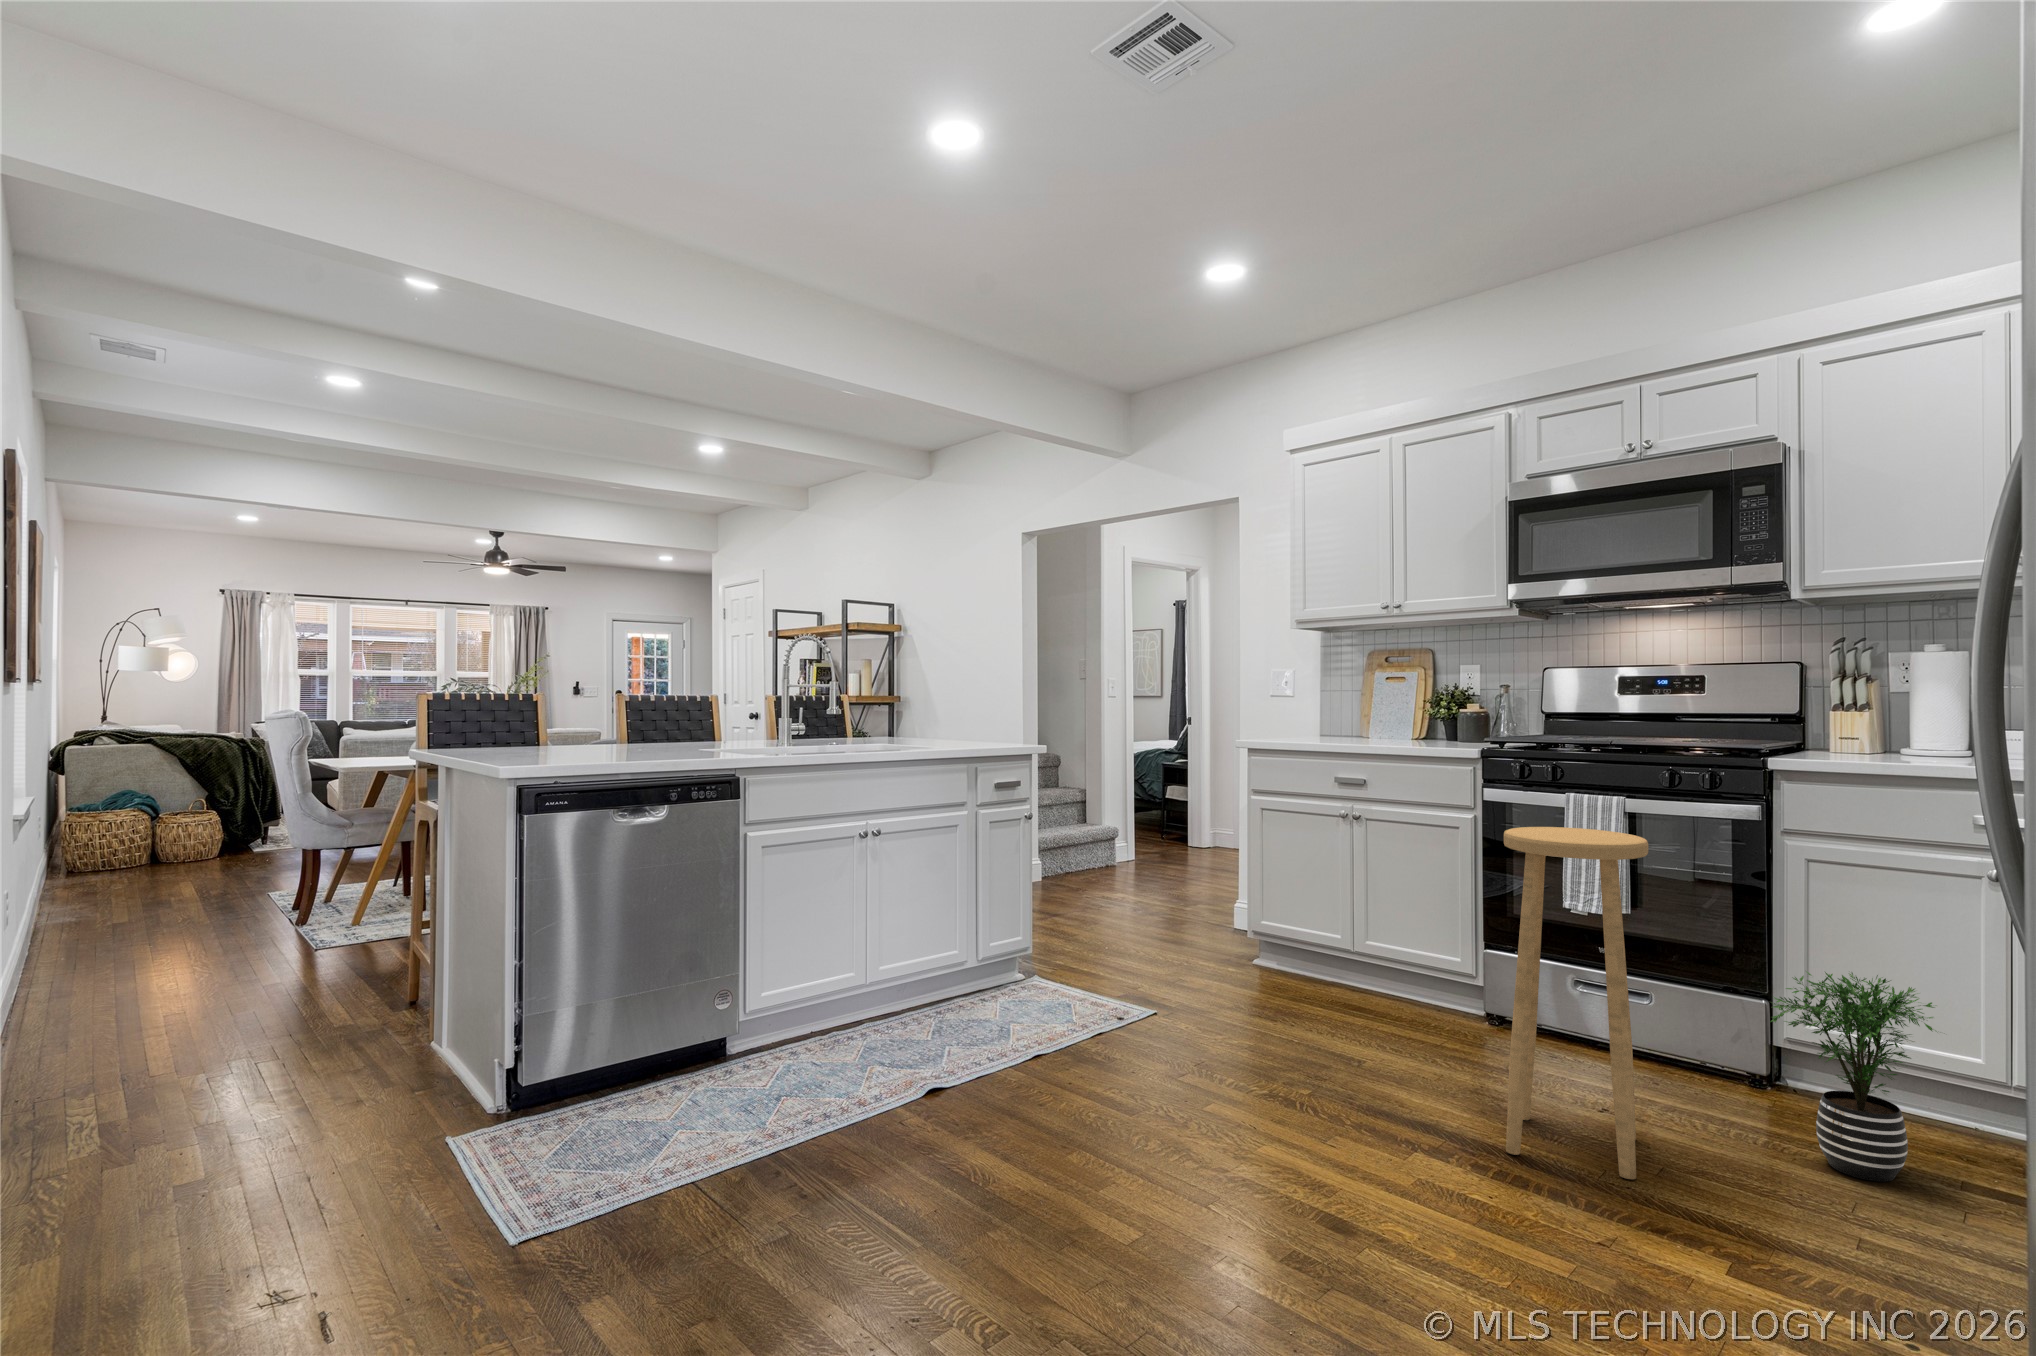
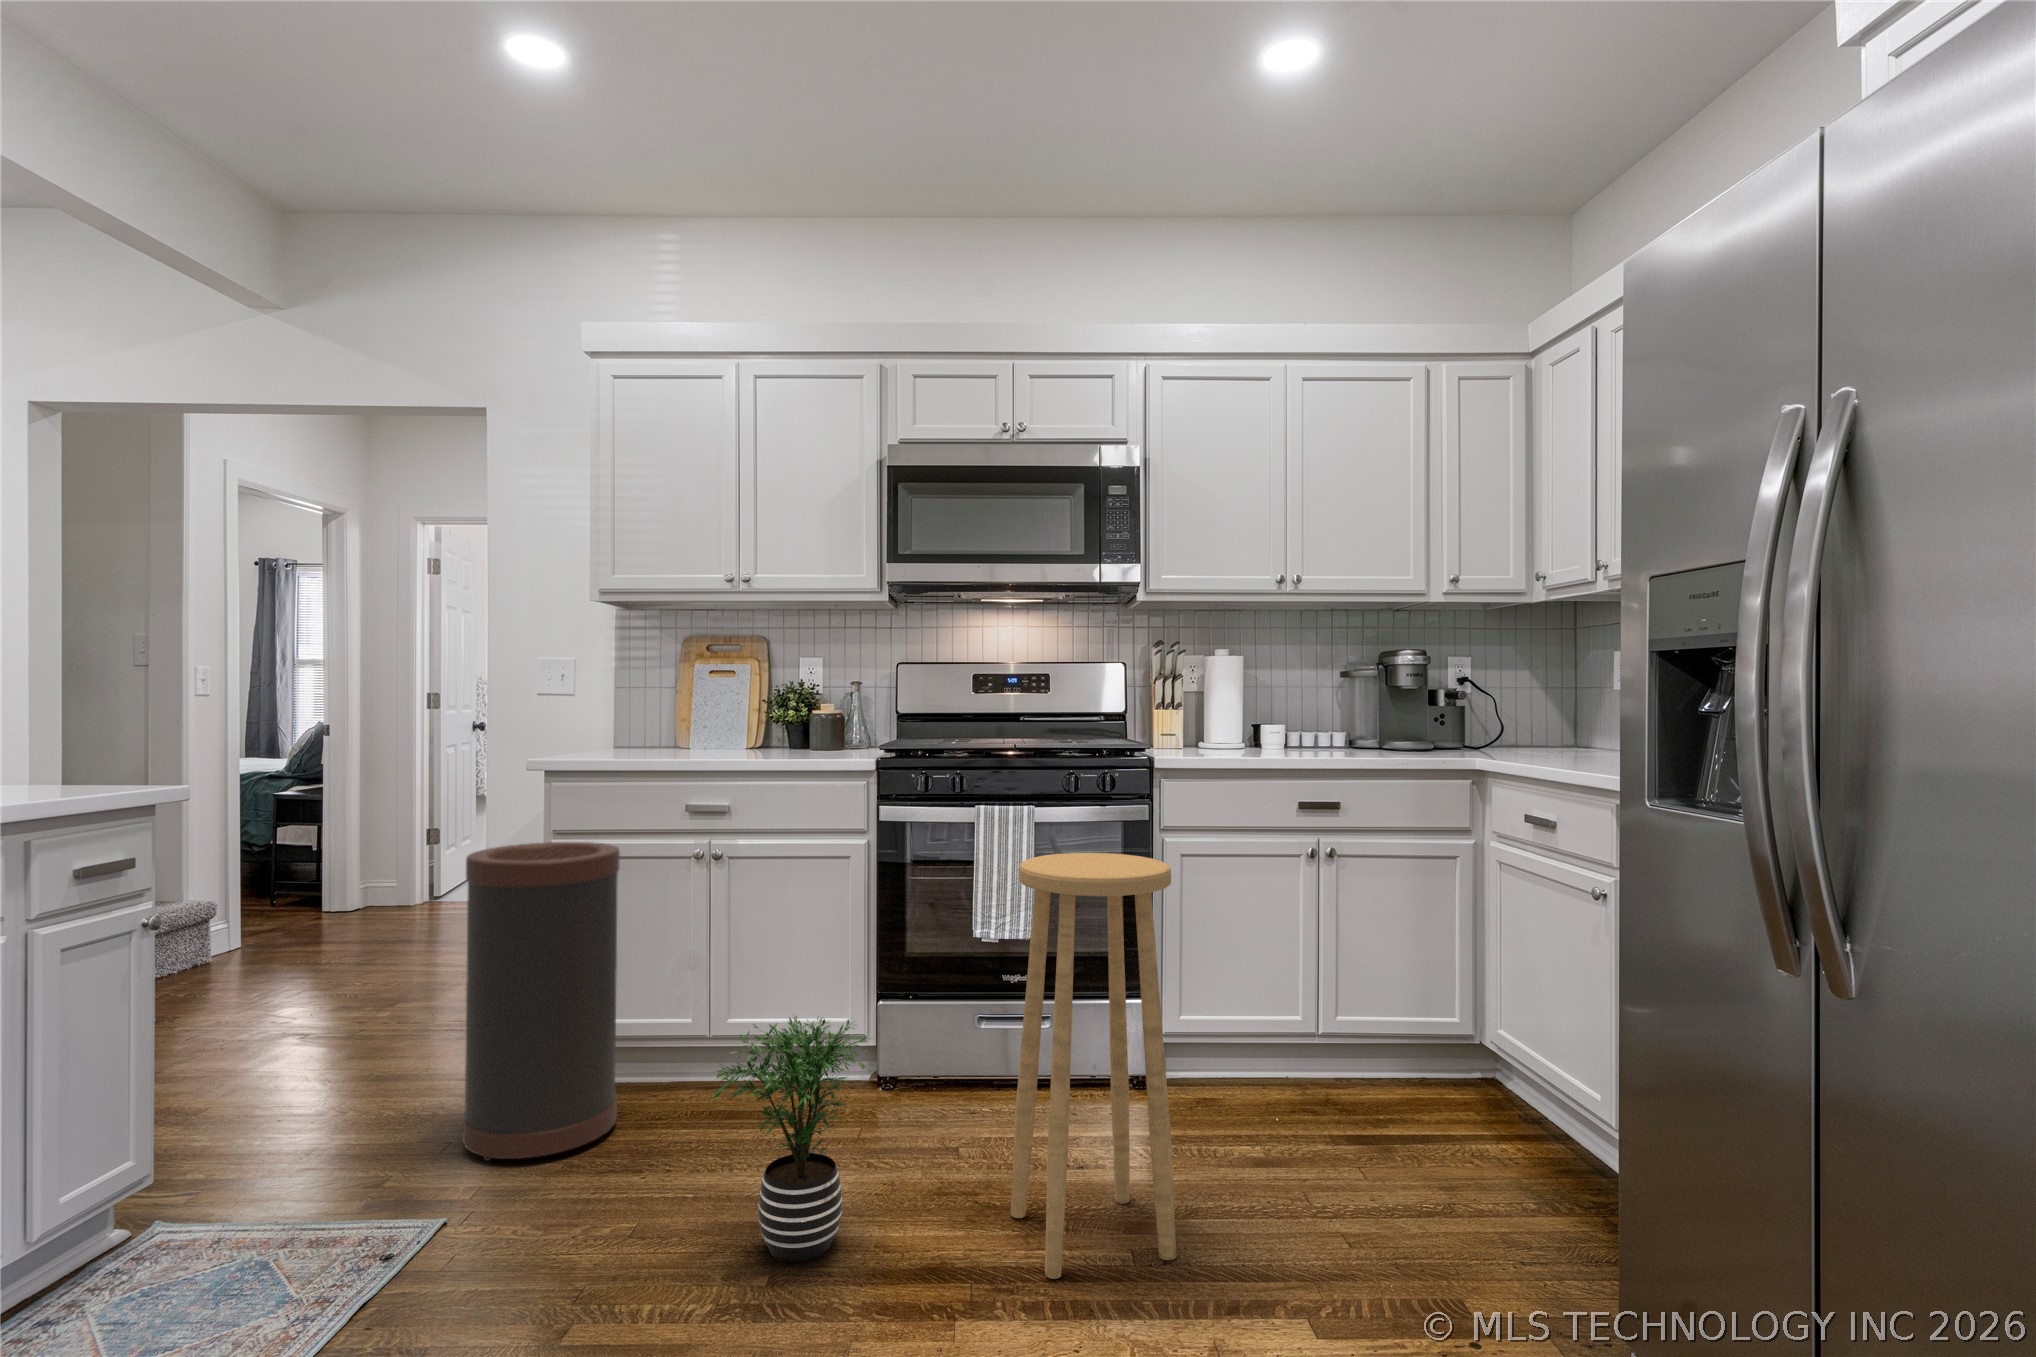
trash can: none [1184,795,1281,1000] -> present [463,842,620,1161]
potted plant: present [1771,972,1934,1182] -> present [713,1016,873,1262]

